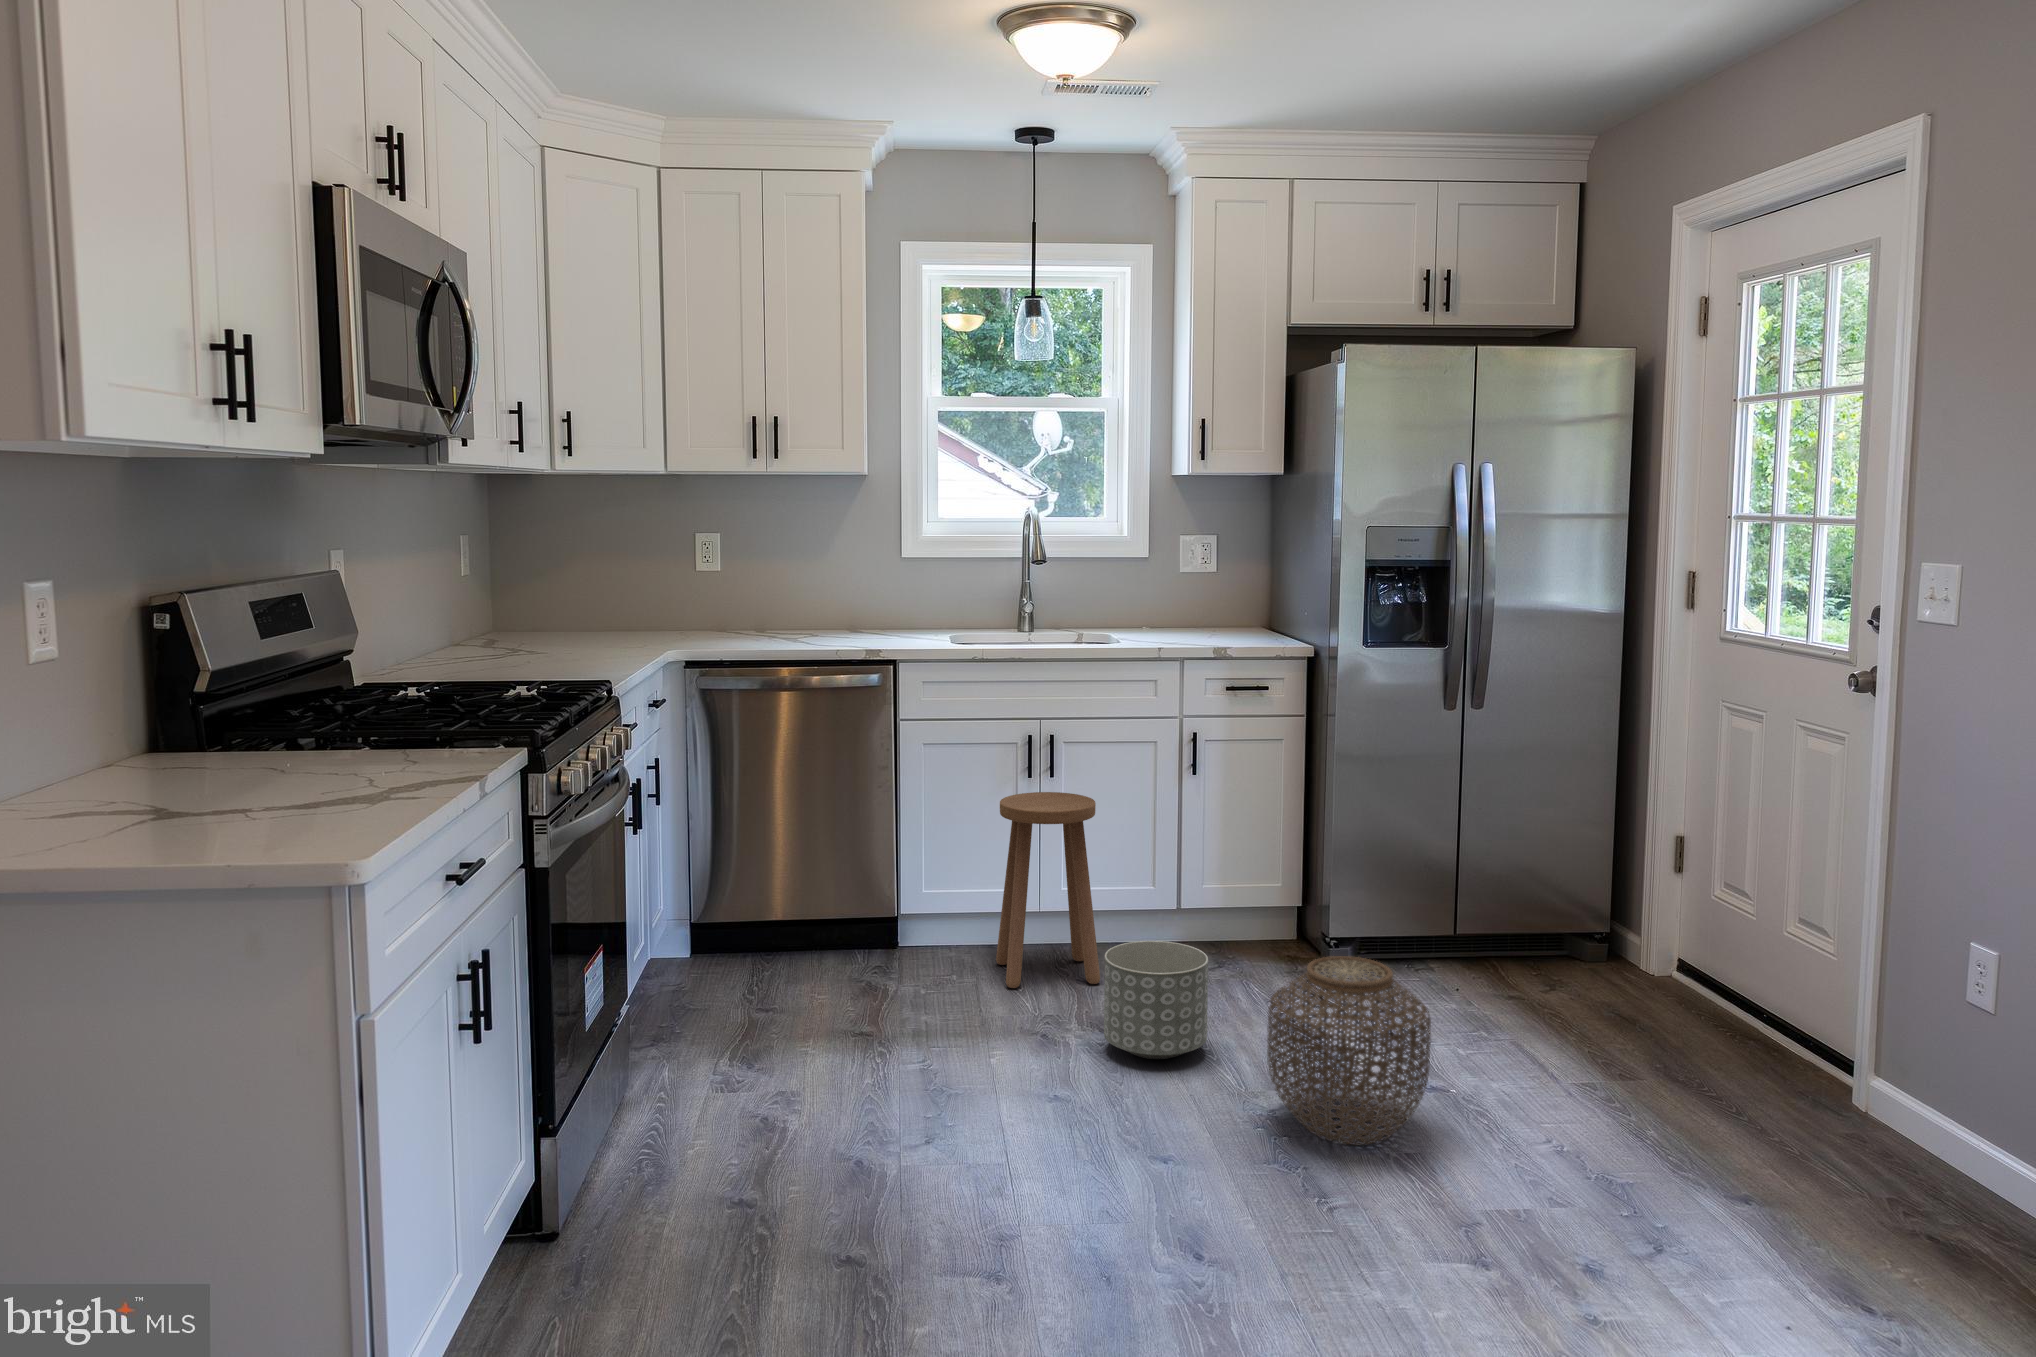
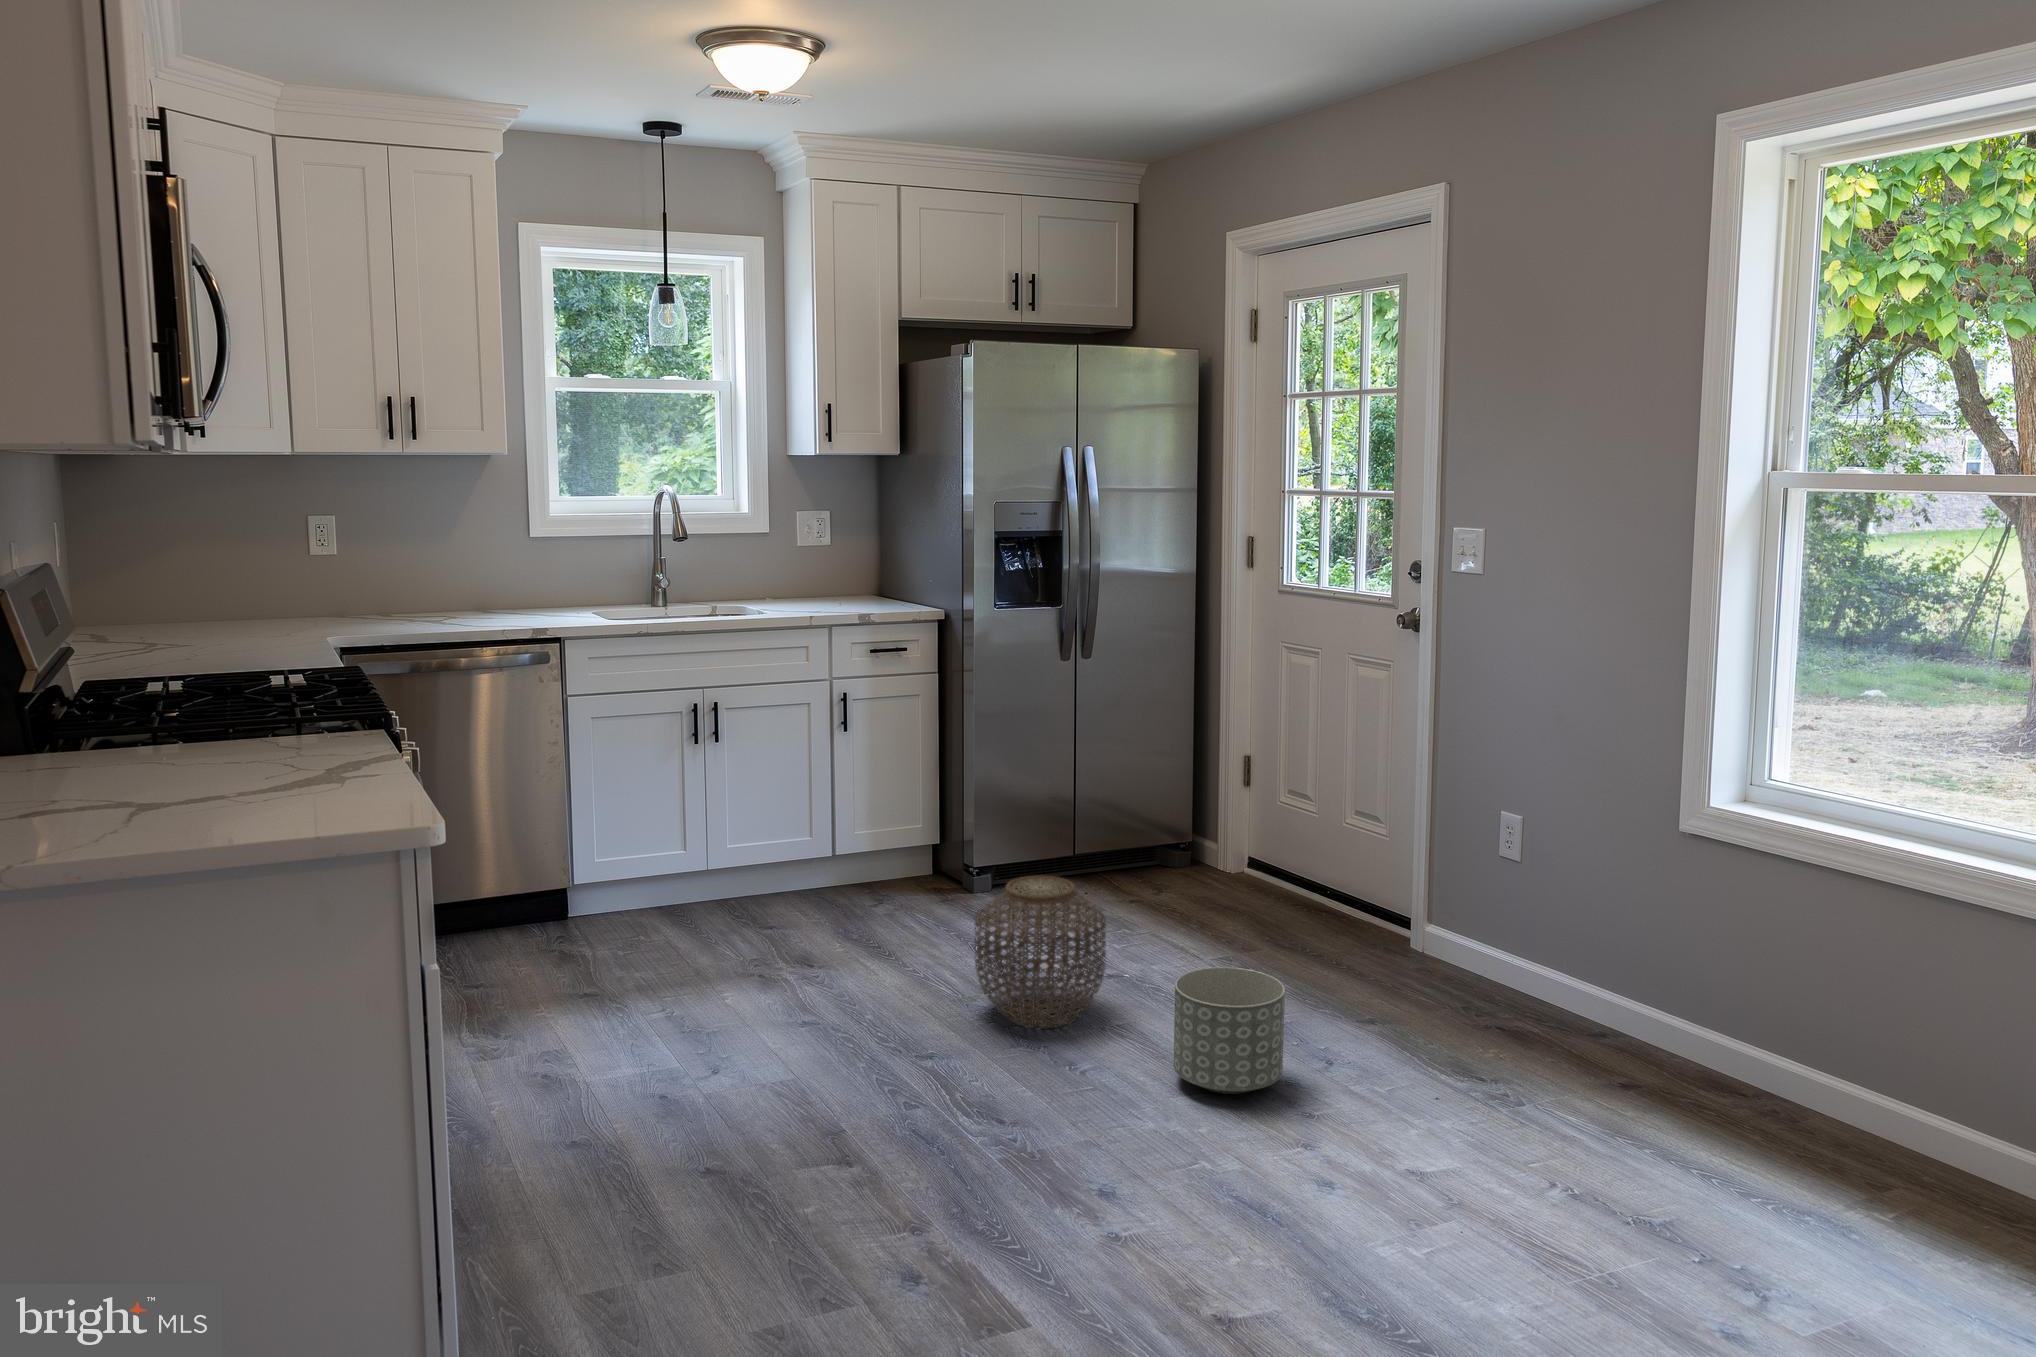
stool: present [996,792,1100,988] -> none [677,759,783,944]
planter: present [1104,941,1208,1059] -> present [1174,967,1285,1094]

